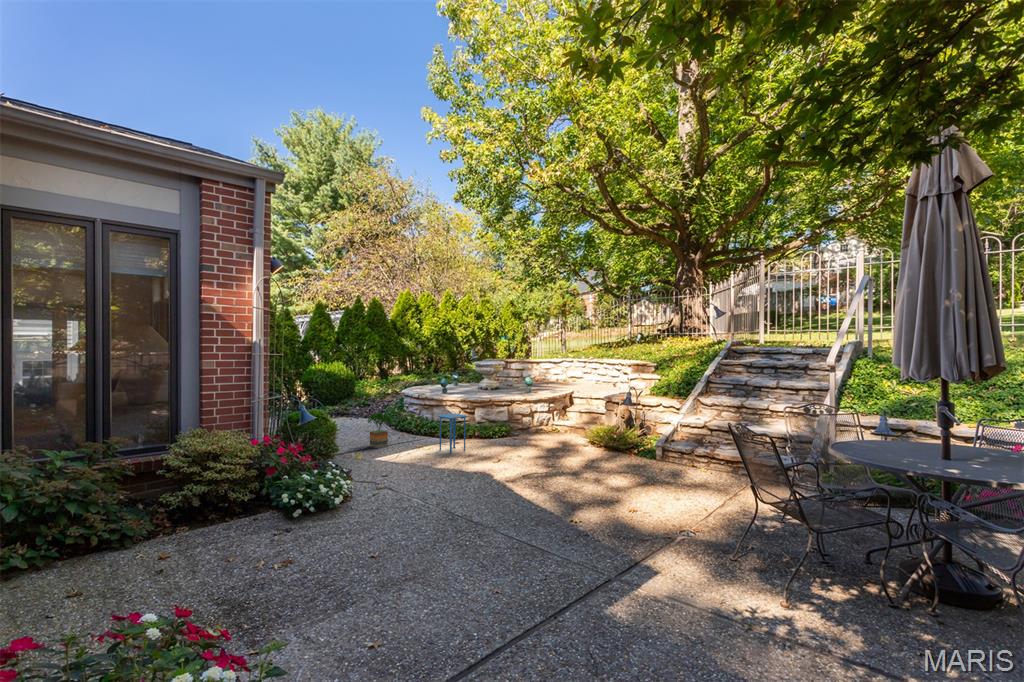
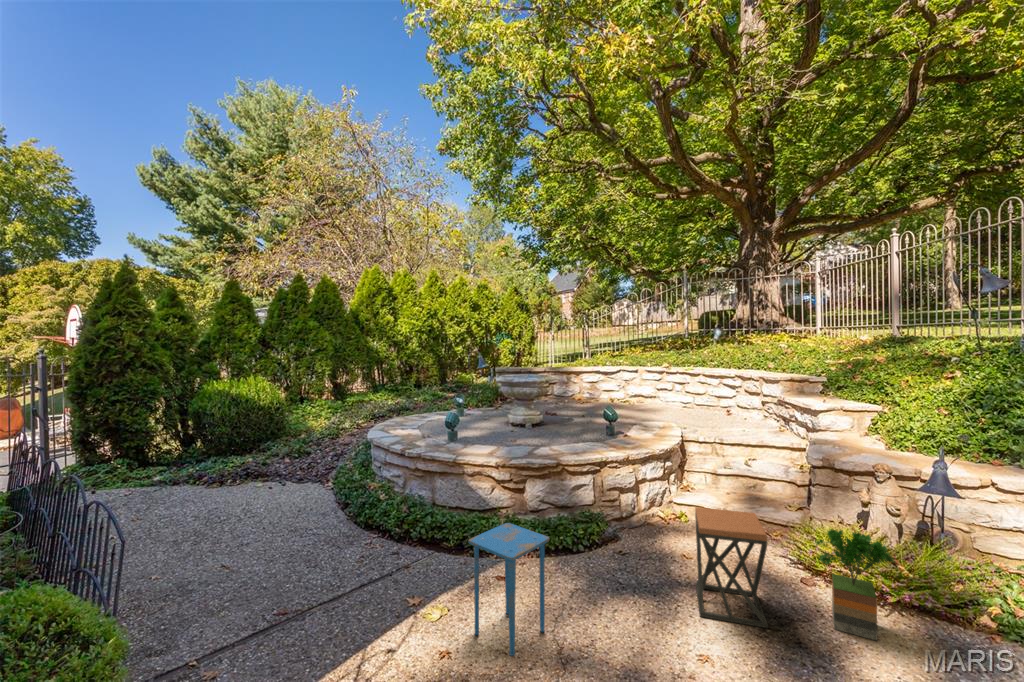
stool: none [527,412,557,452] -> present [695,507,768,628]
potted tree: present [368,413,393,448] -> present [816,529,895,640]

